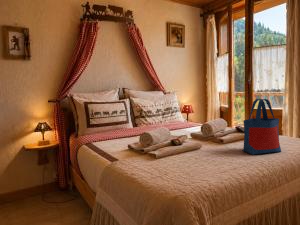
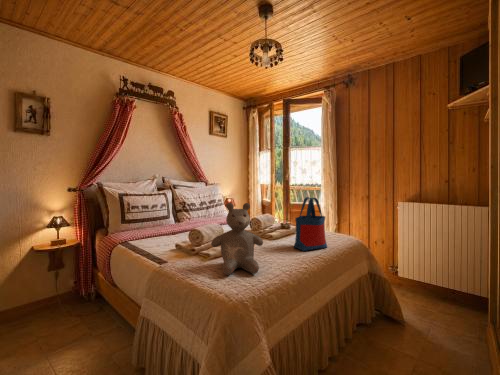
teddy bear: none [154,105,205,174] -> present [211,203,263,275]

